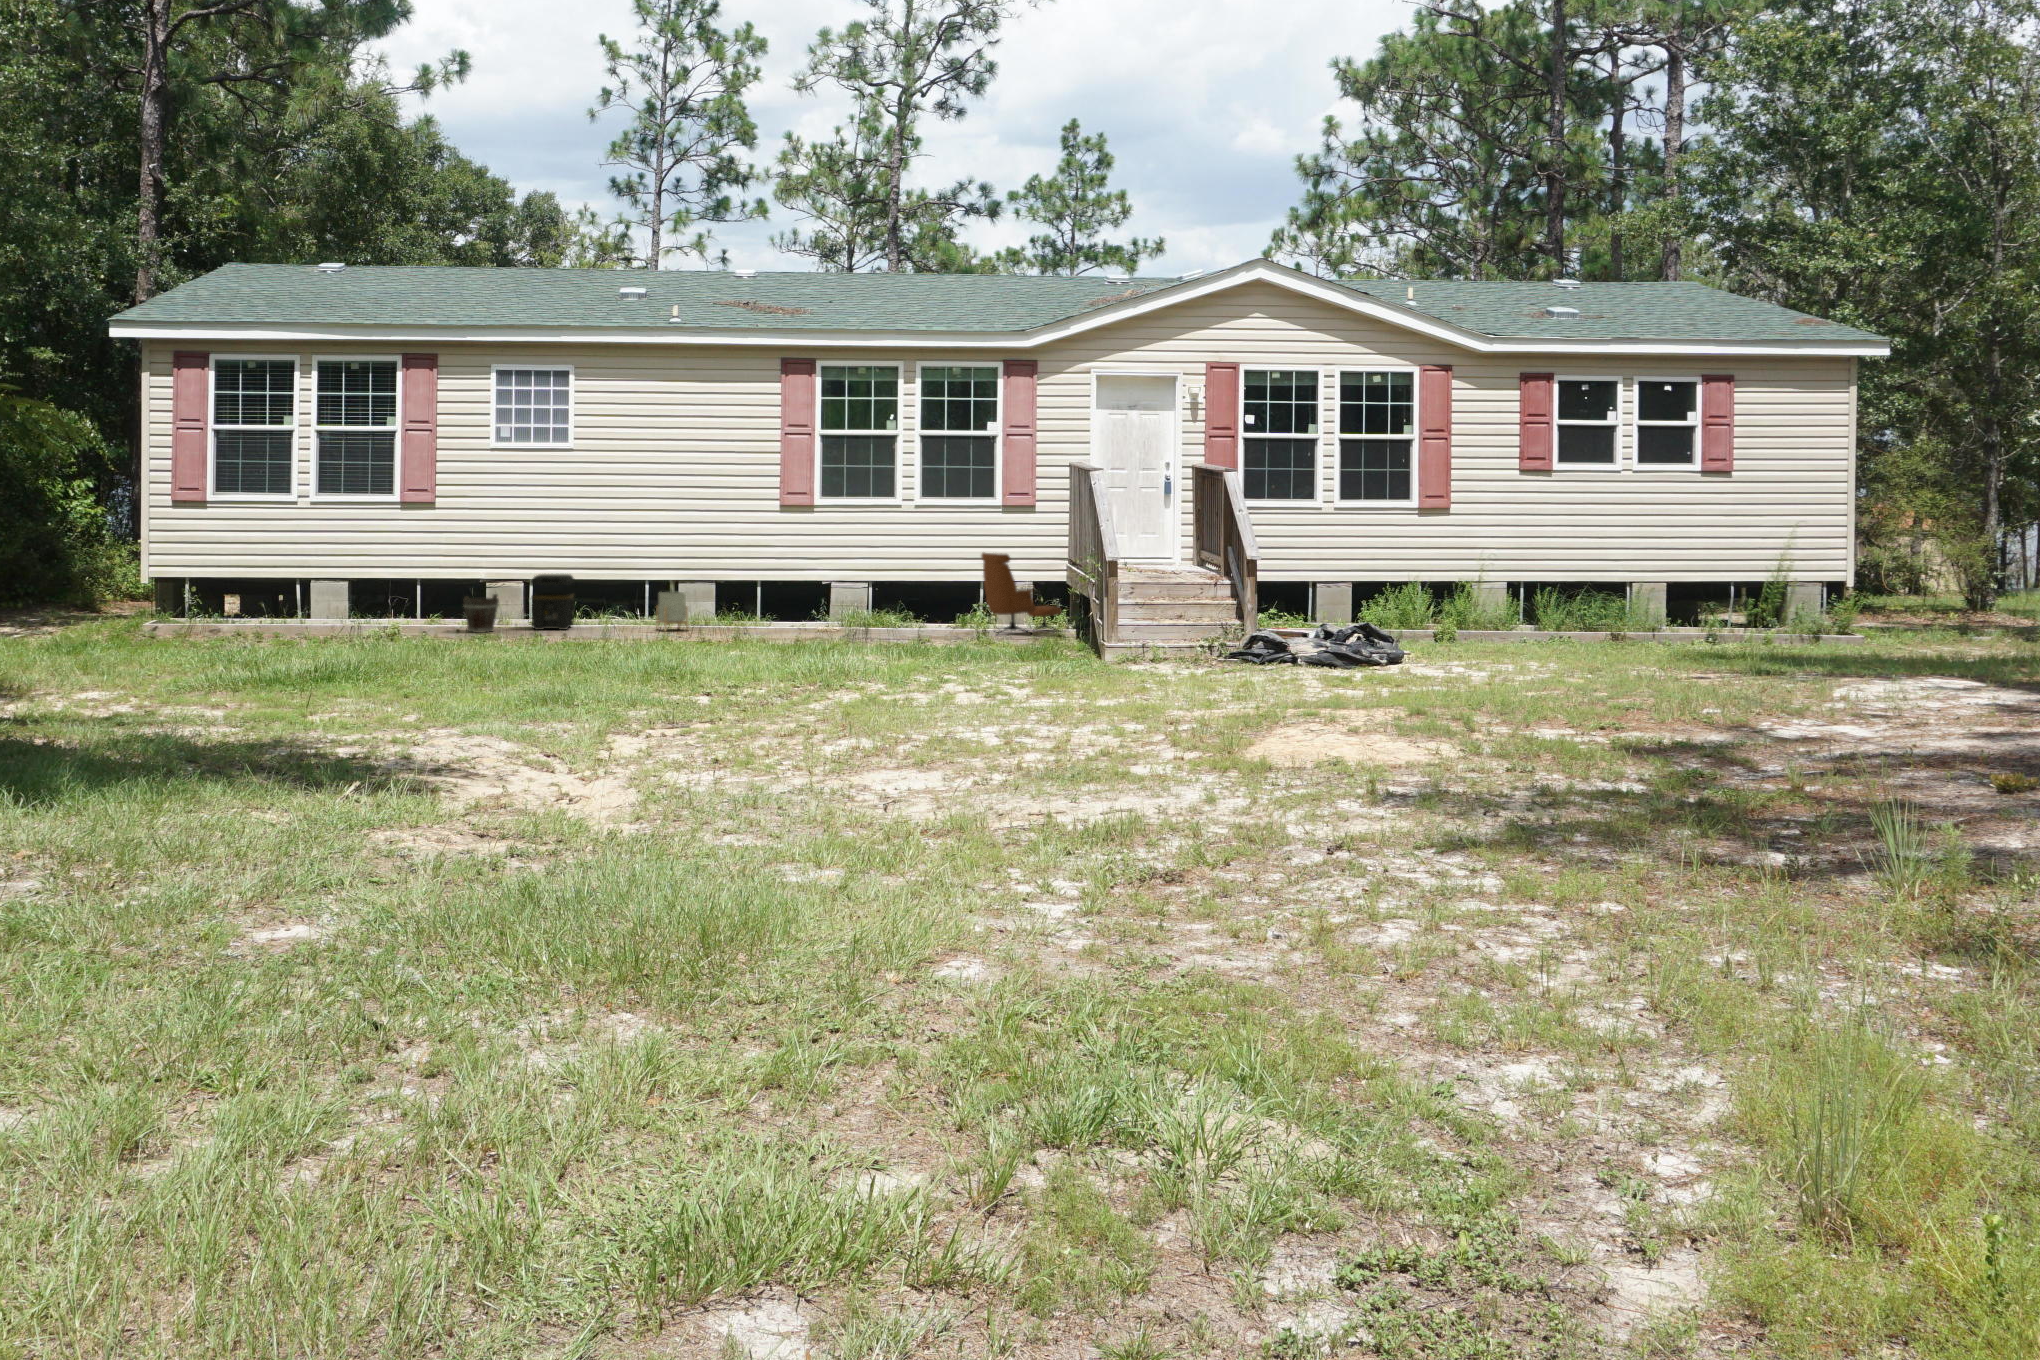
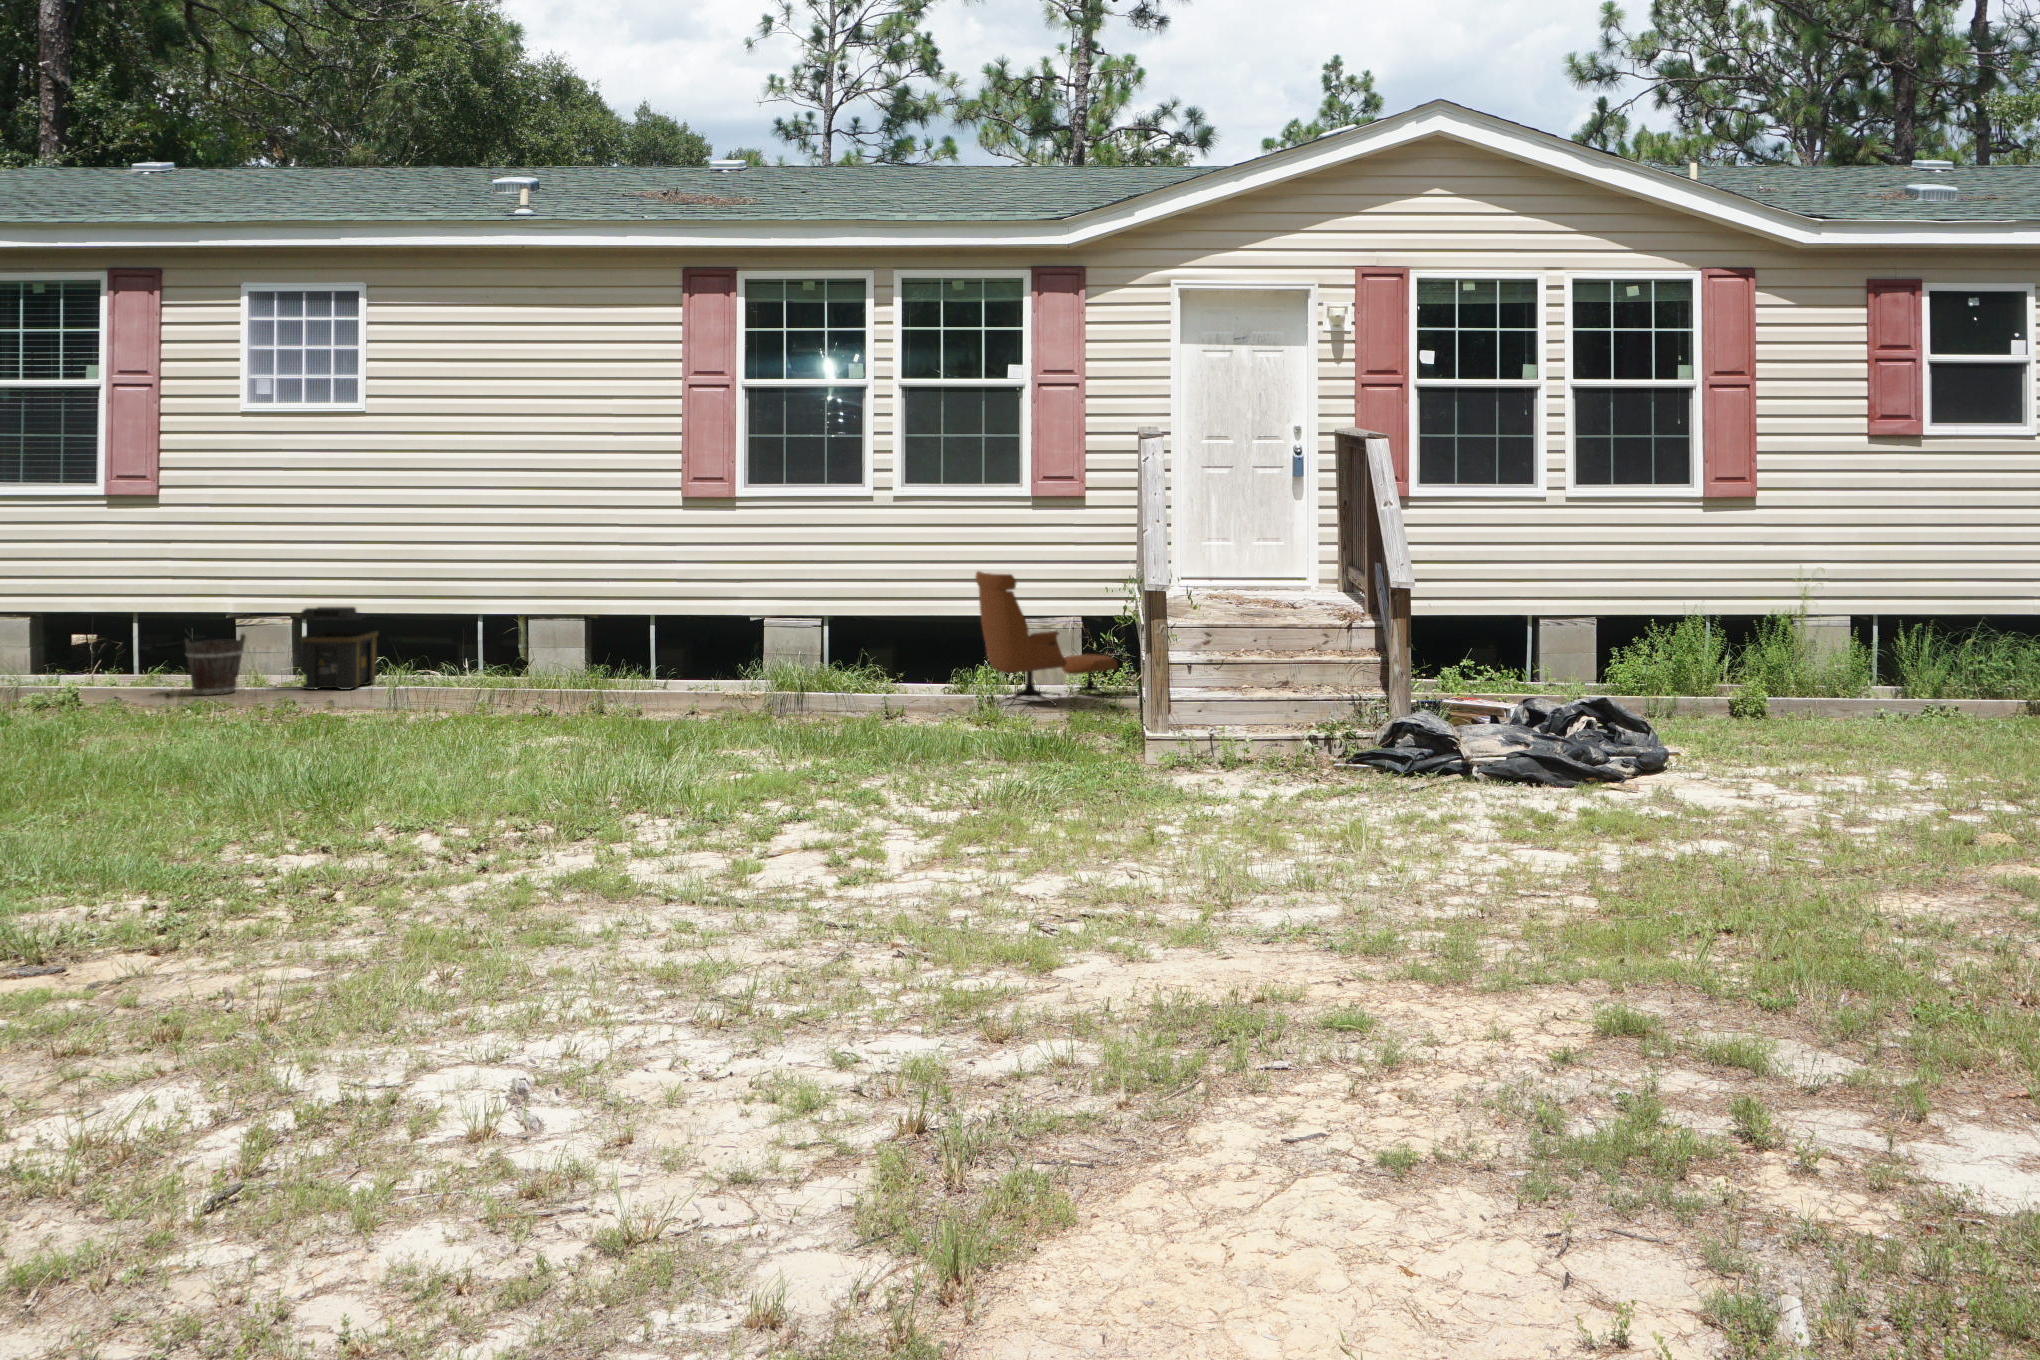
planter: present [656,592,688,631] -> none [487,631,531,695]

